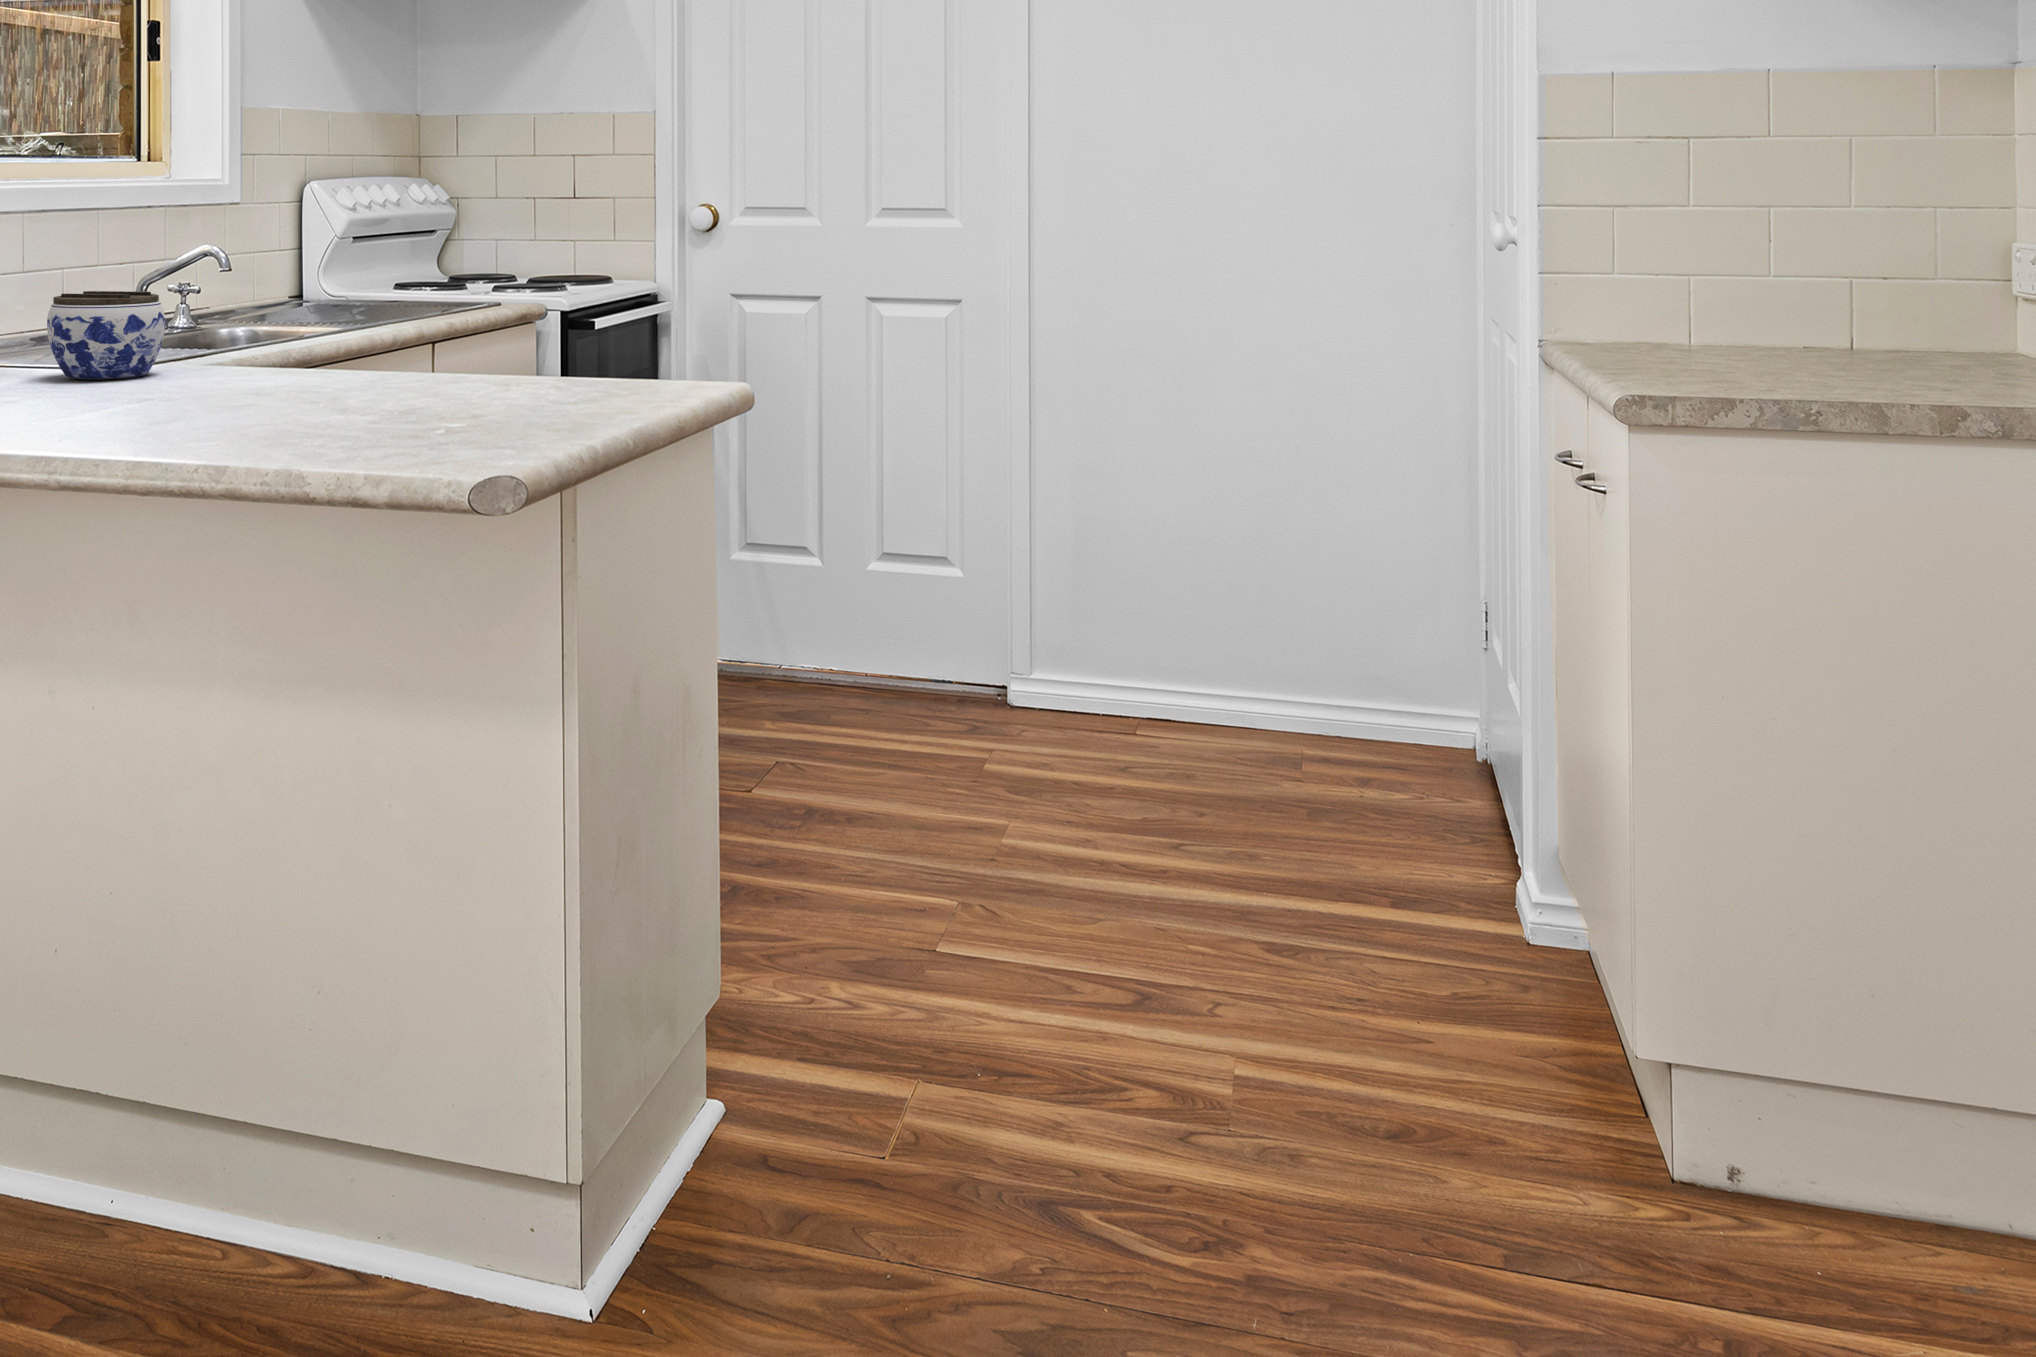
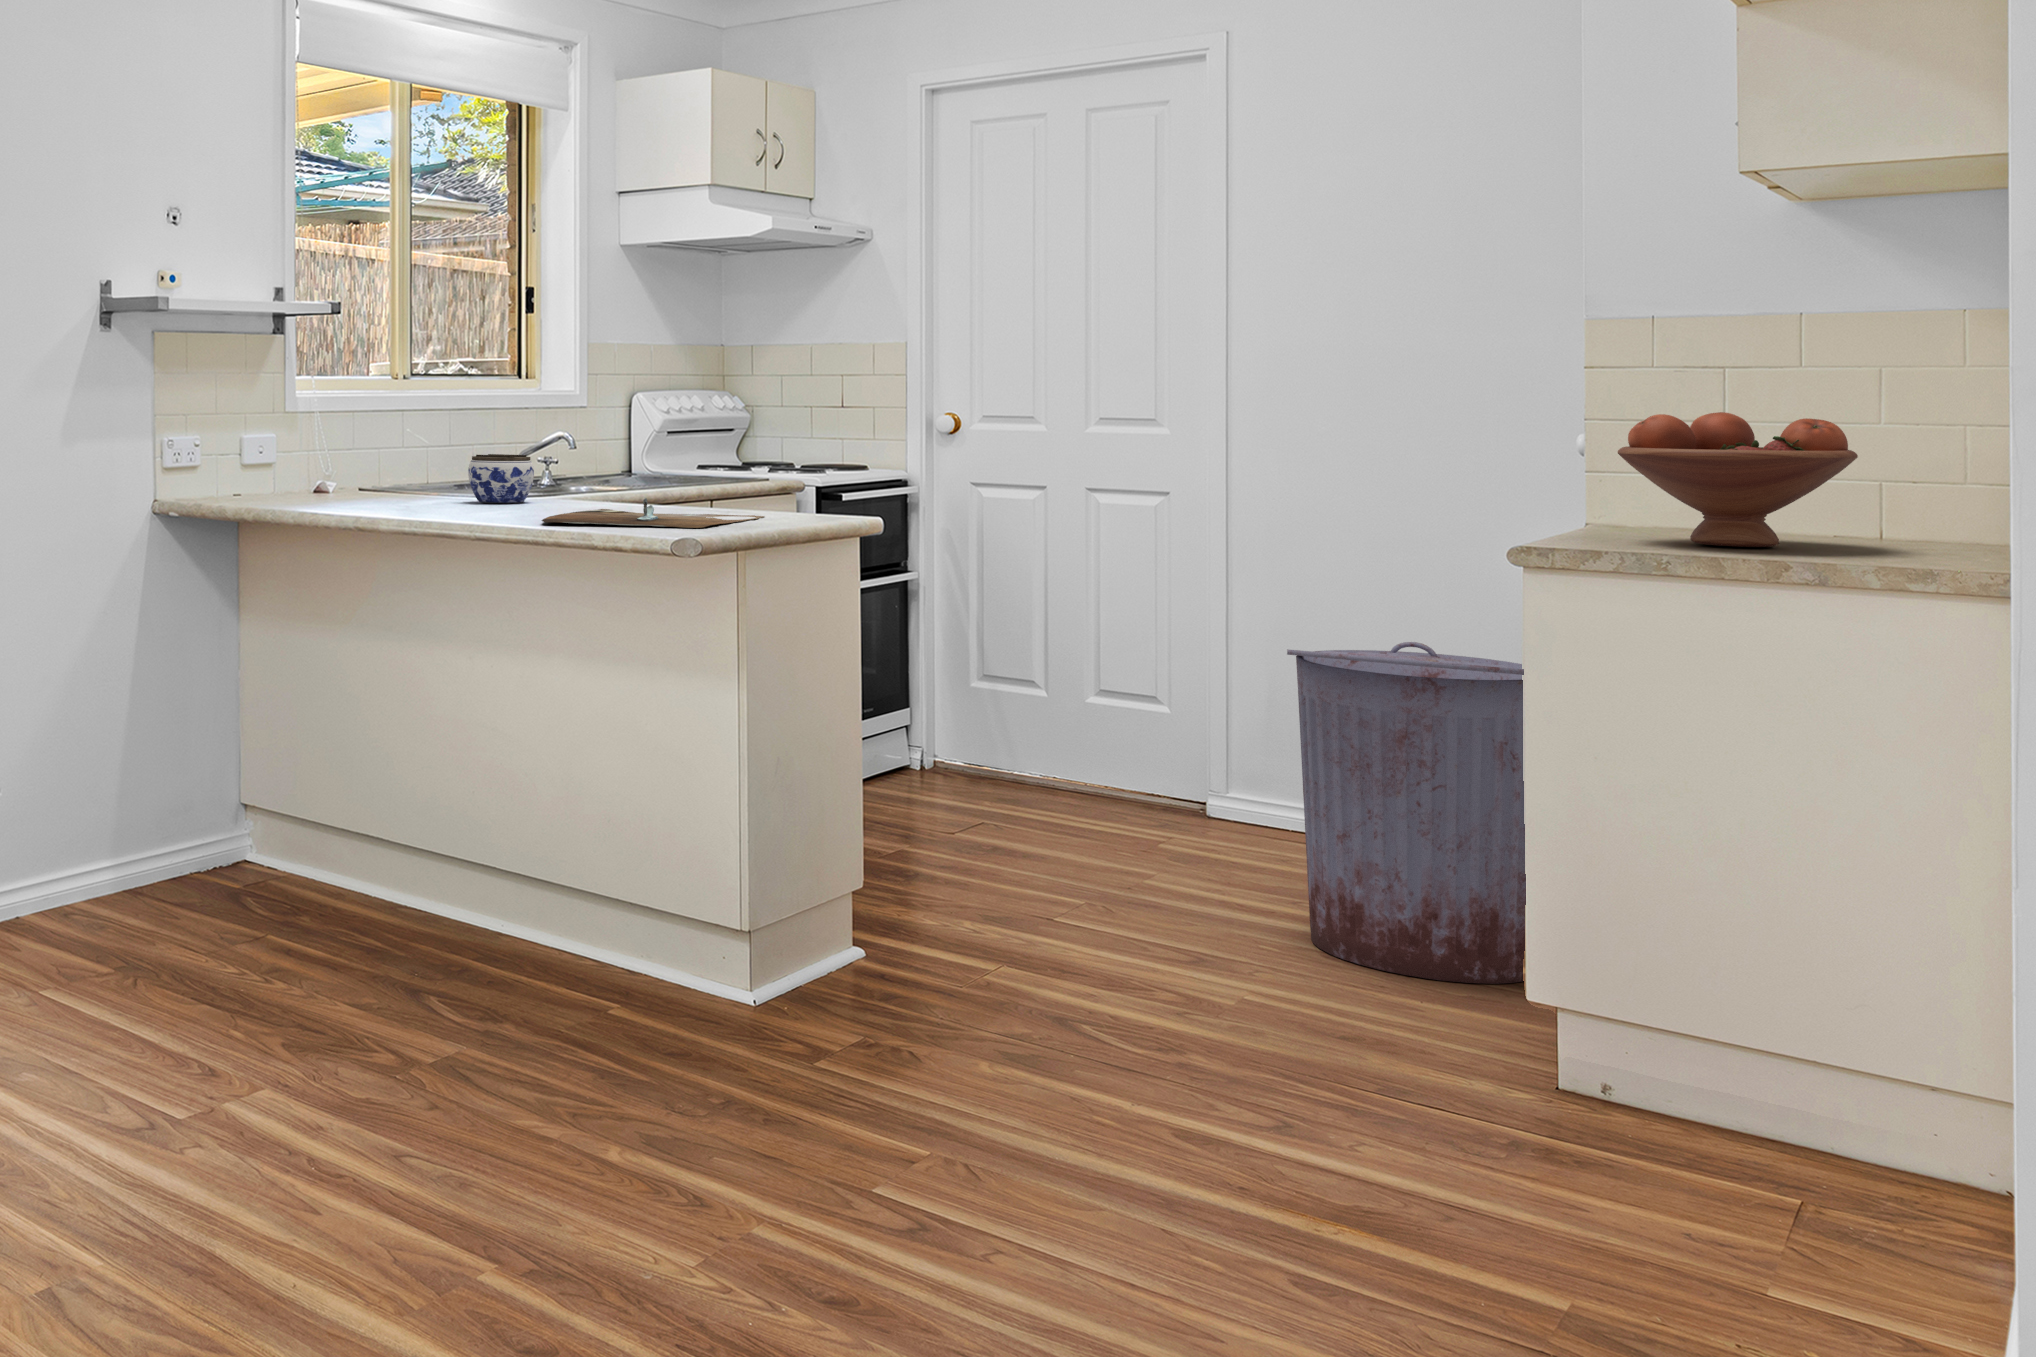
fruit bowl: none [1697,200,1988,386] -> present [1618,412,1858,547]
cutting board: none [187,381,579,444] -> present [542,498,764,528]
trash can: none [1214,511,1519,971] -> present [1287,642,1526,984]

